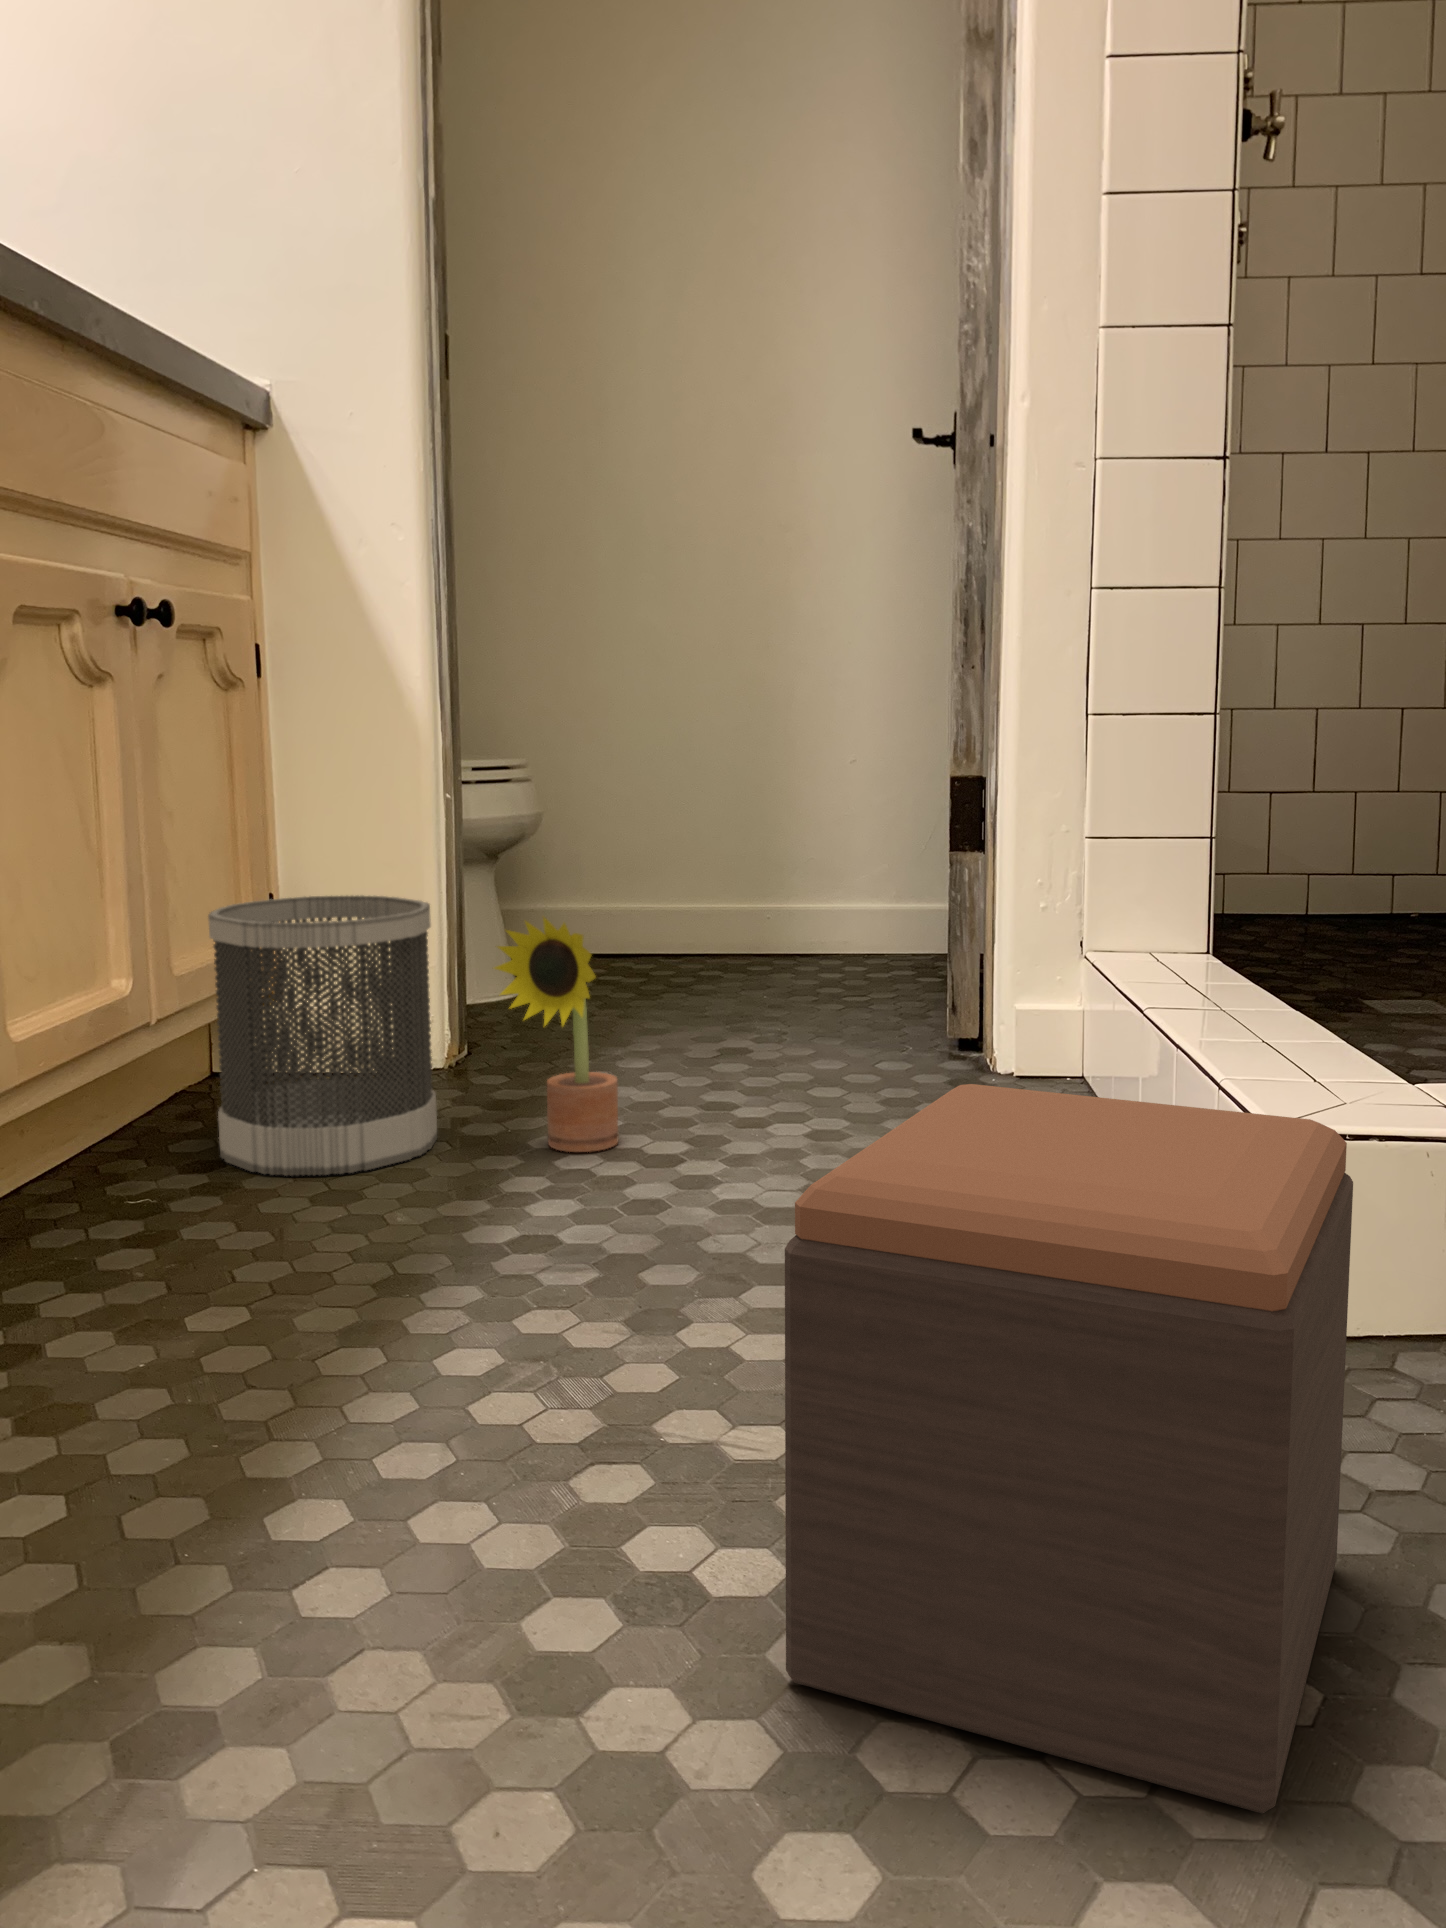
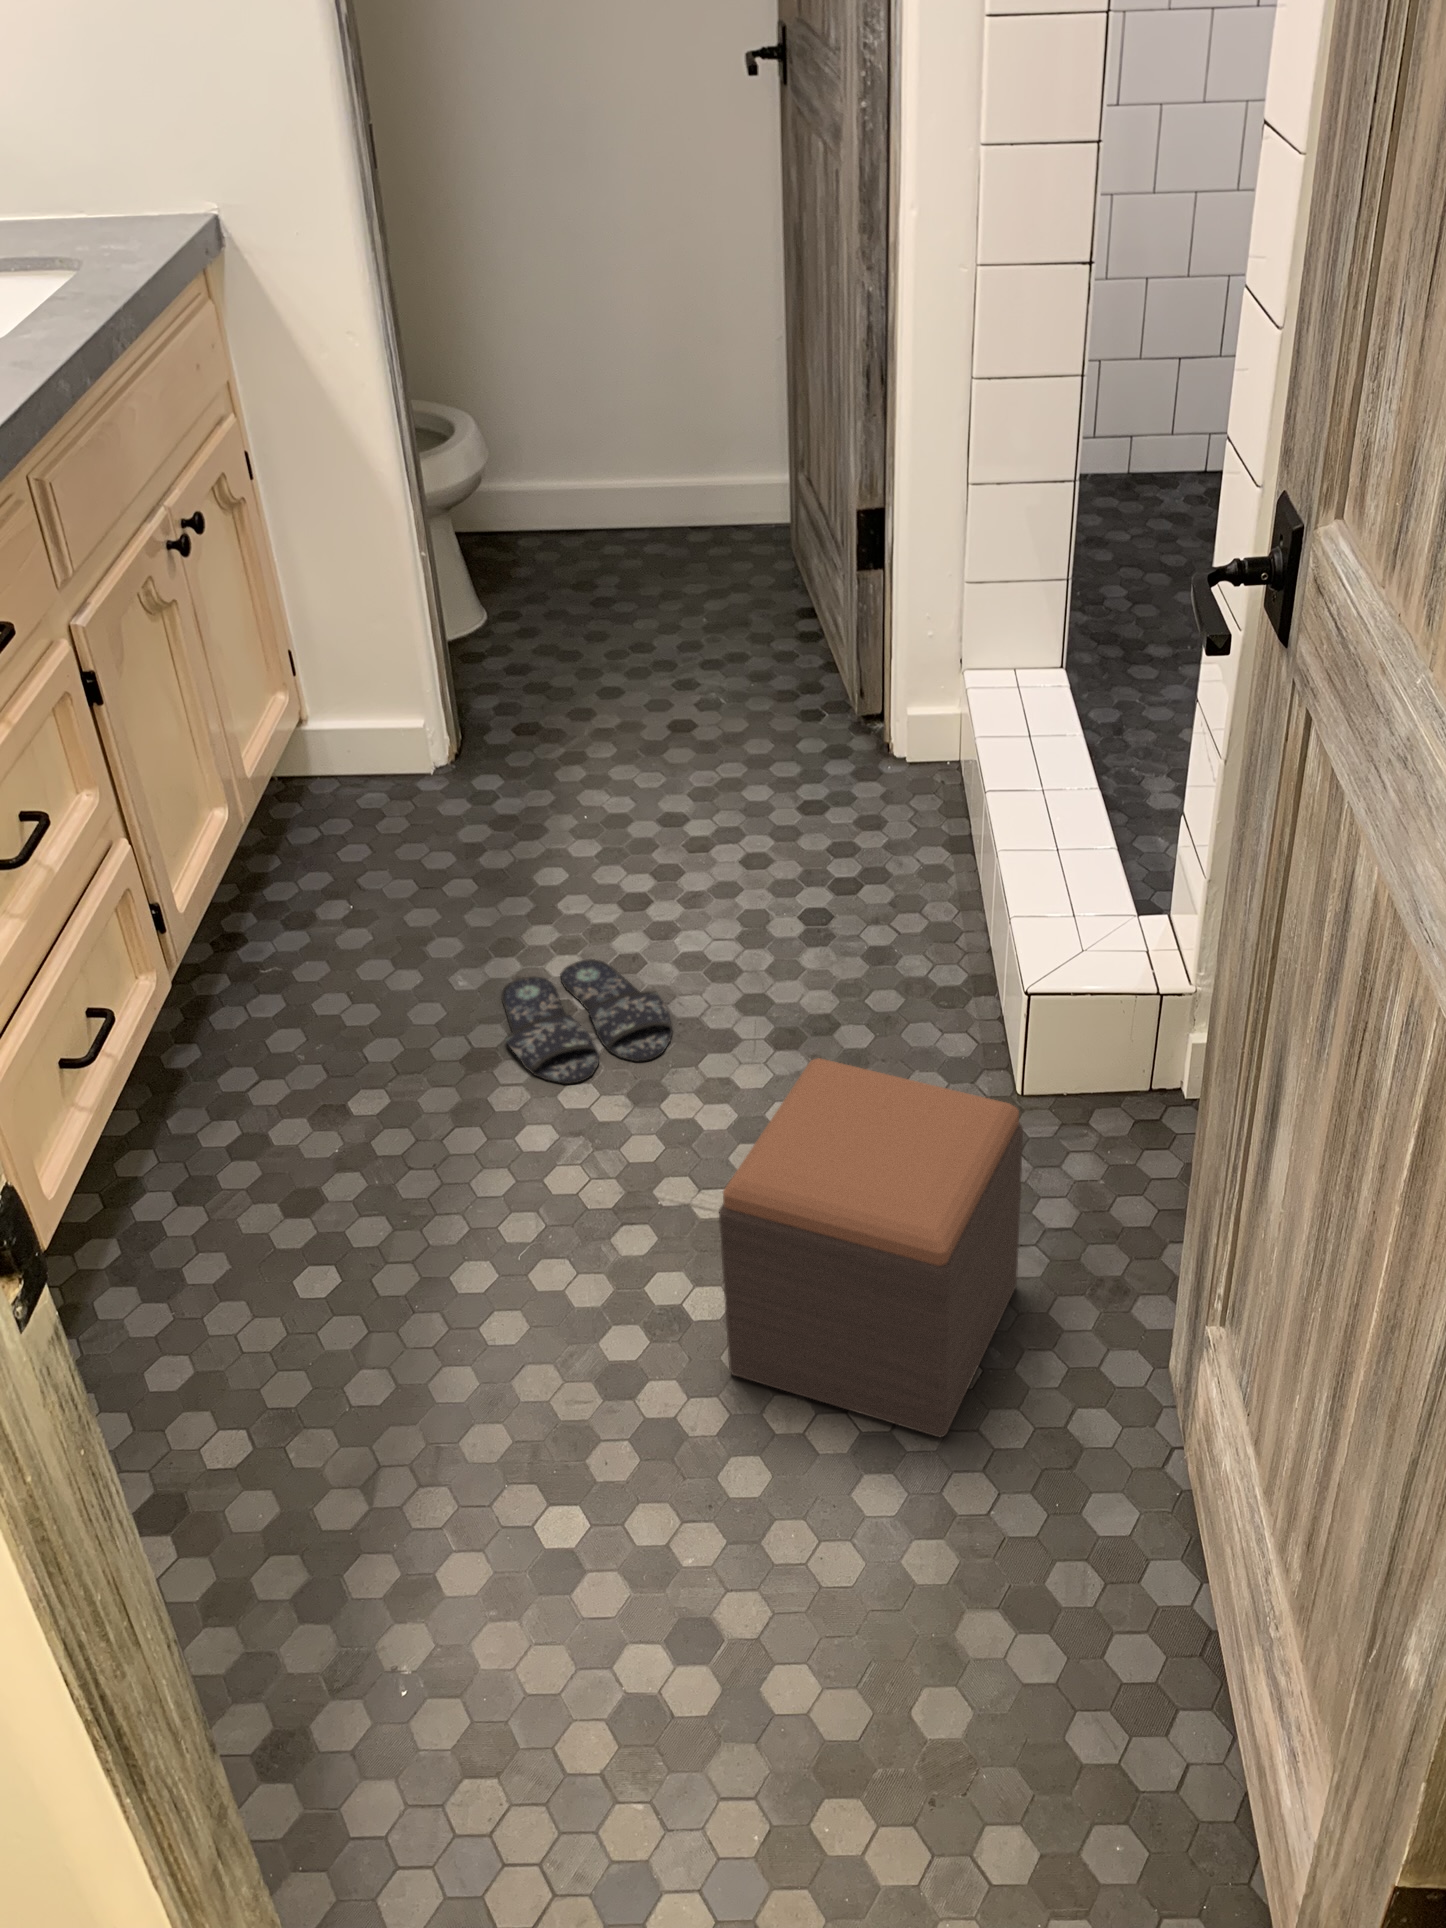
wastebasket: present [208,895,437,1176] -> none [271,691,461,934]
decorative plant: present [495,917,618,1152] -> none [494,741,600,892]
slippers: none [454,1201,704,1307] -> present [502,959,672,1084]

